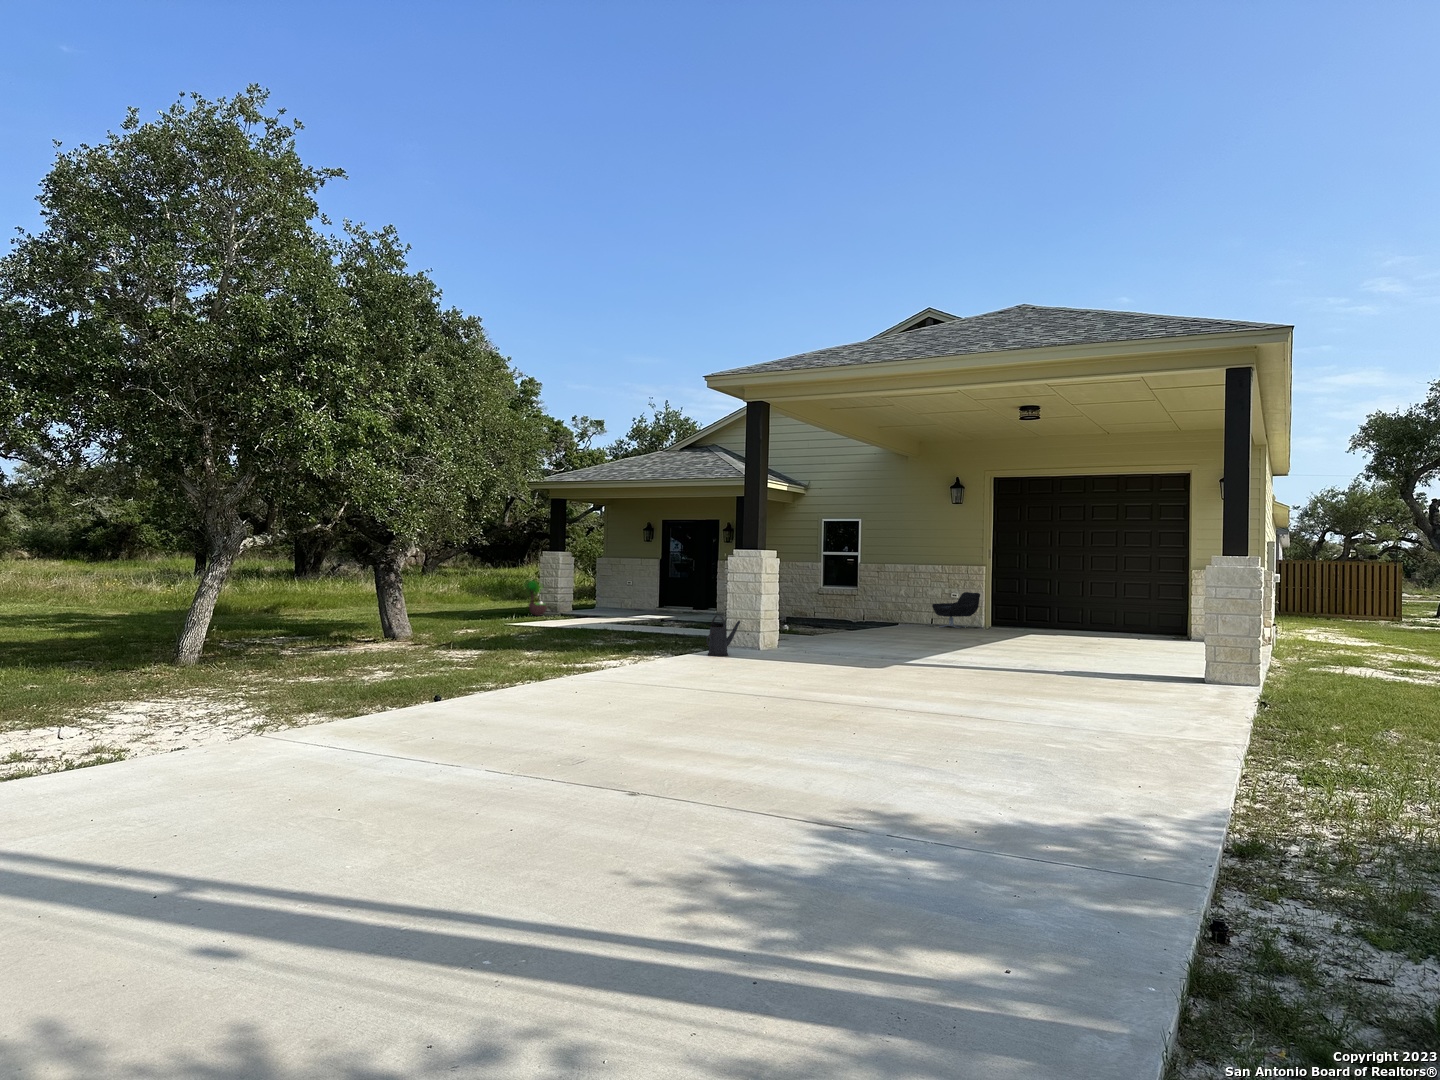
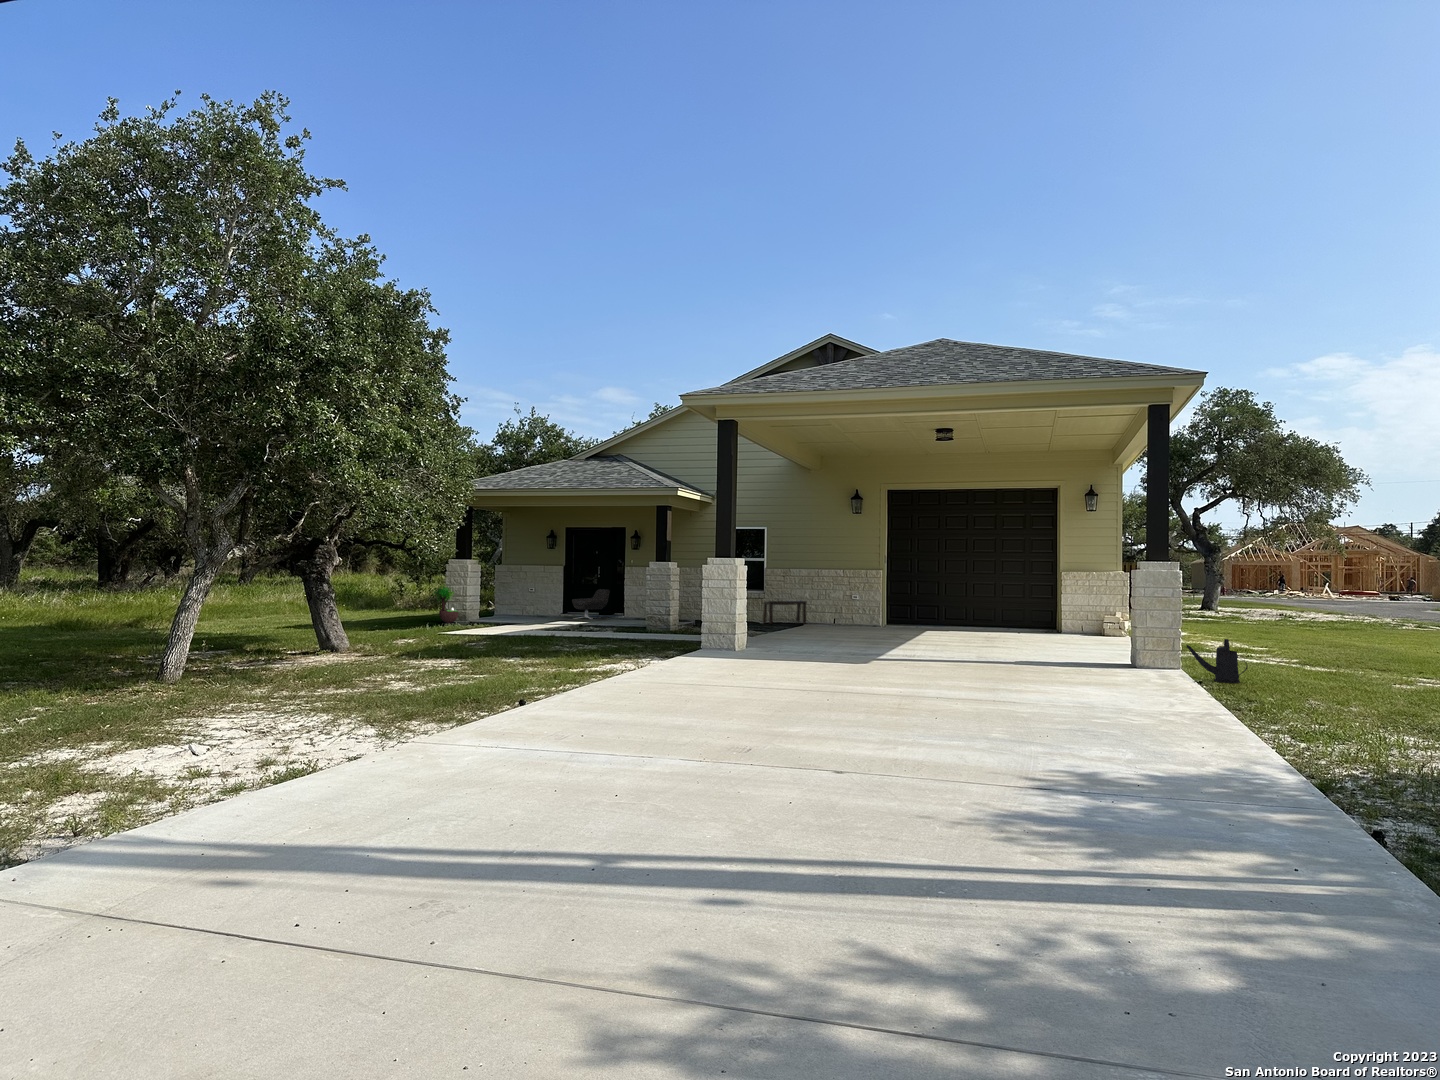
lounge chair: present [932,592,980,628] -> present [572,589,610,619]
bench: none [854,598,901,623] -> present [763,601,807,624]
watering can: present [706,615,740,656] -> present [1187,639,1248,683]

